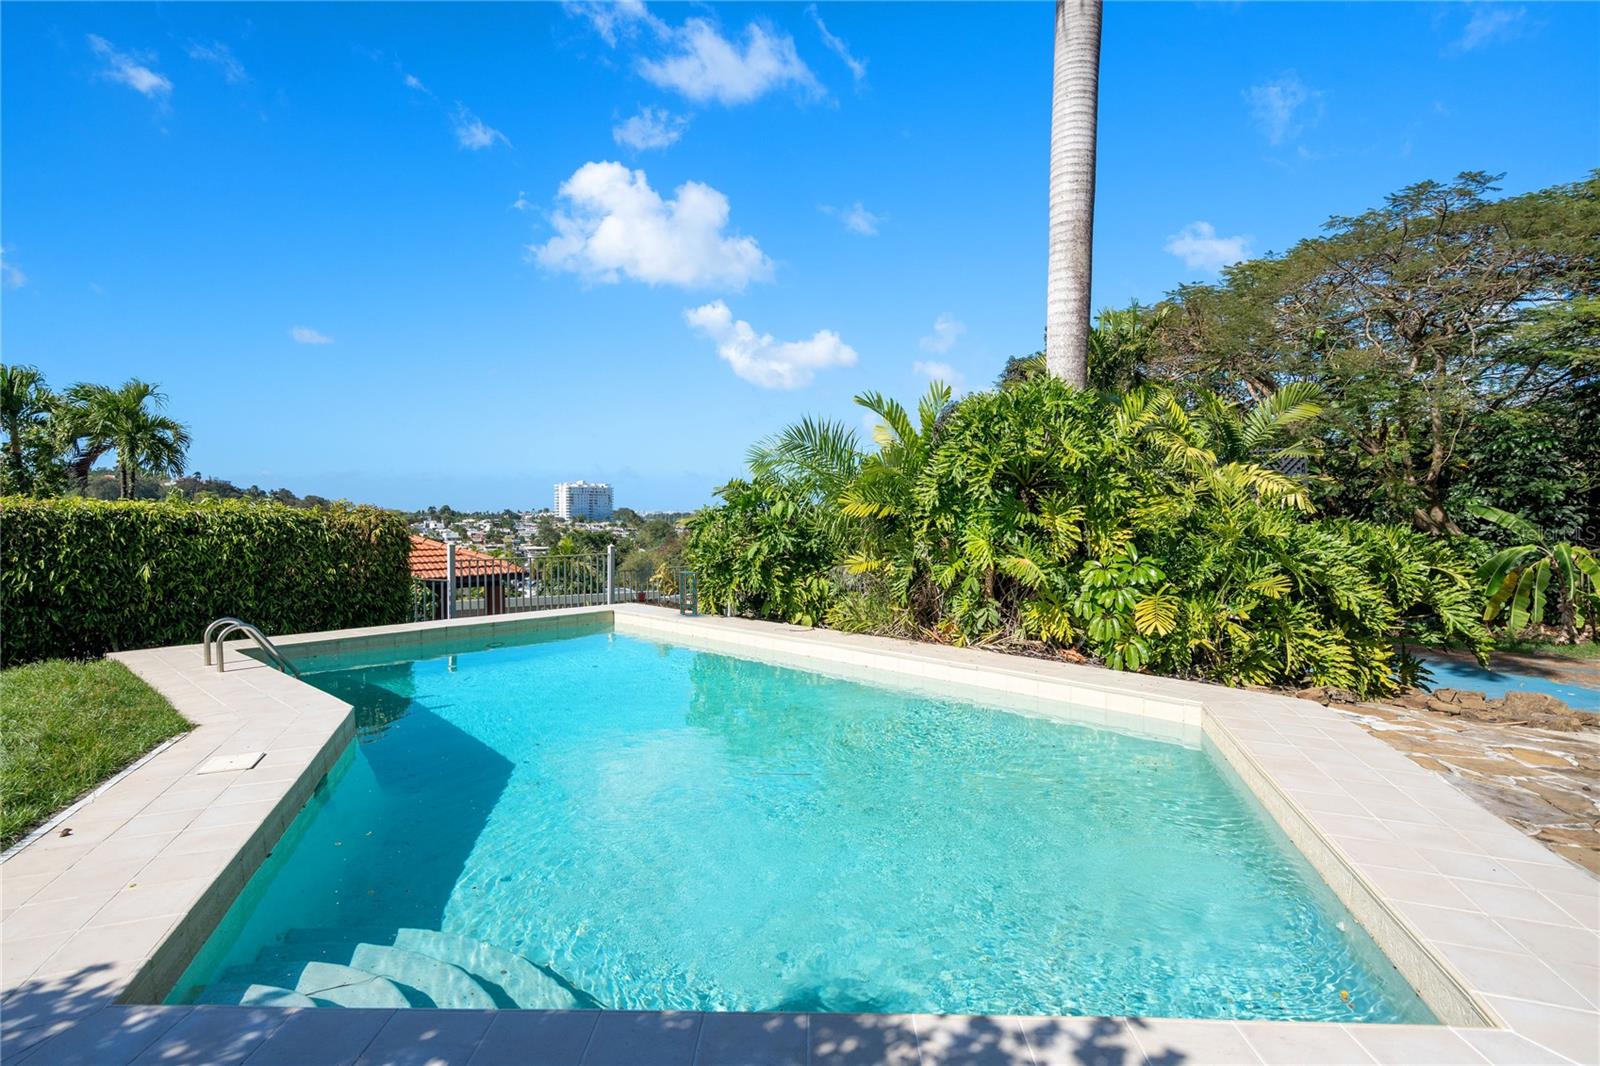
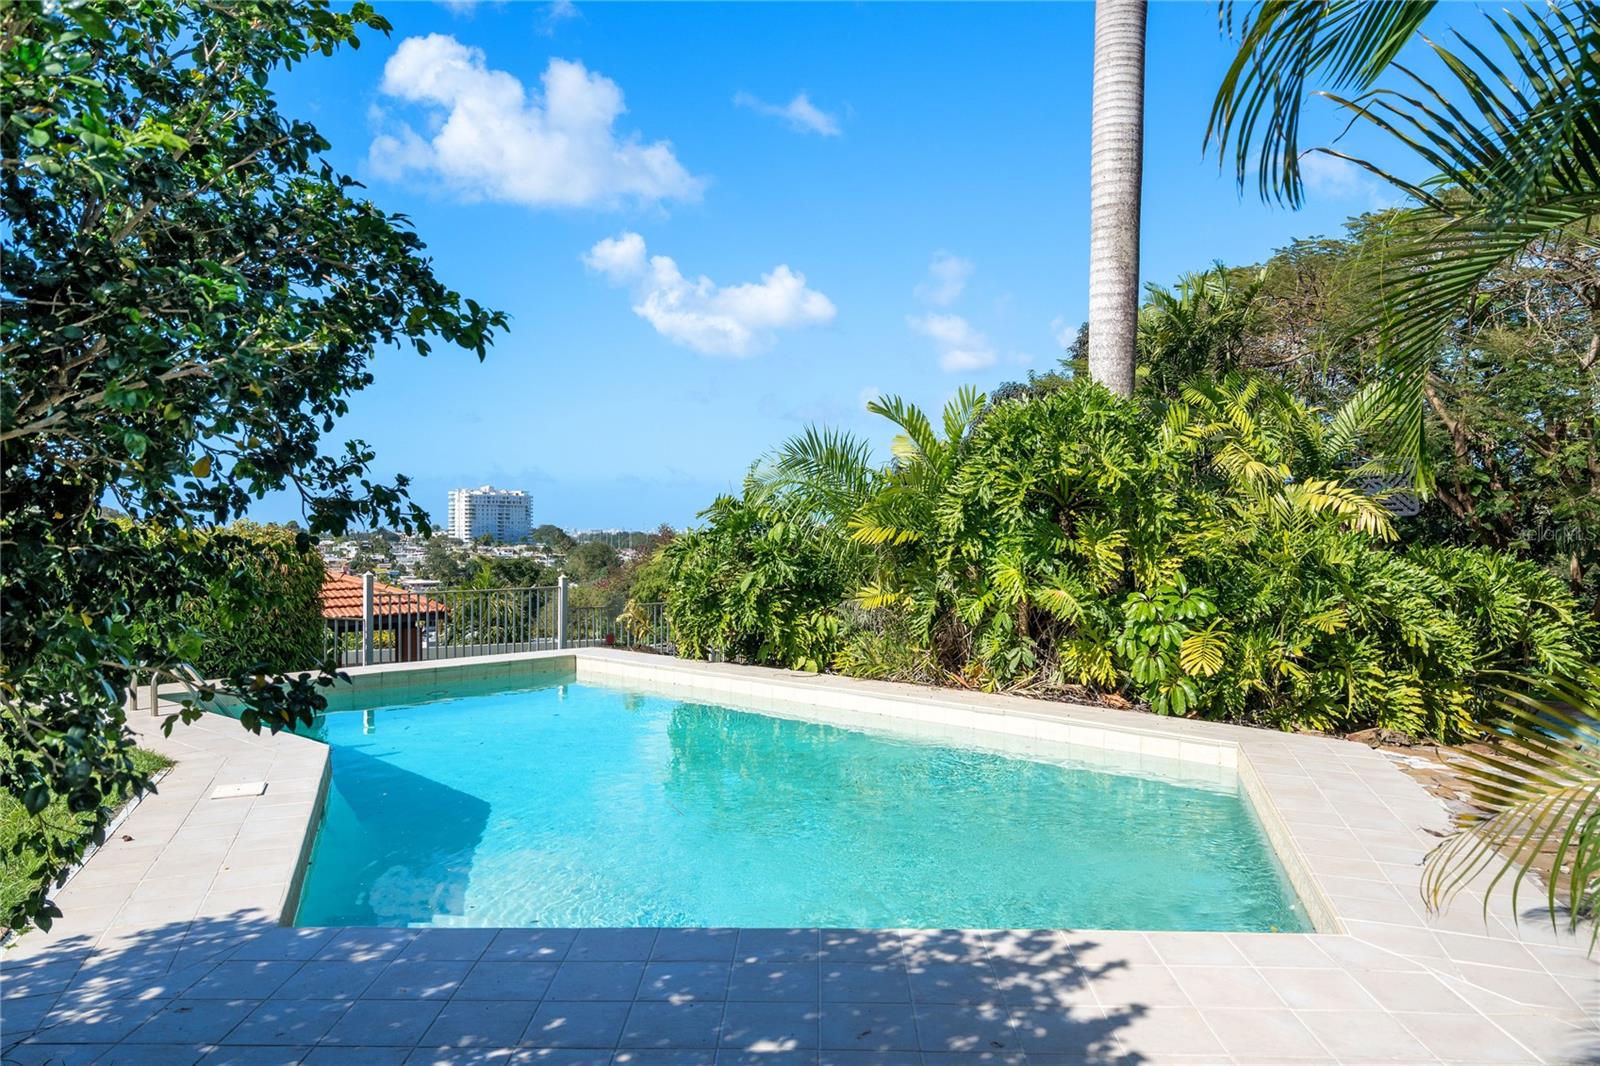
side table: present [678,571,699,615] -> none [656,607,682,659]

